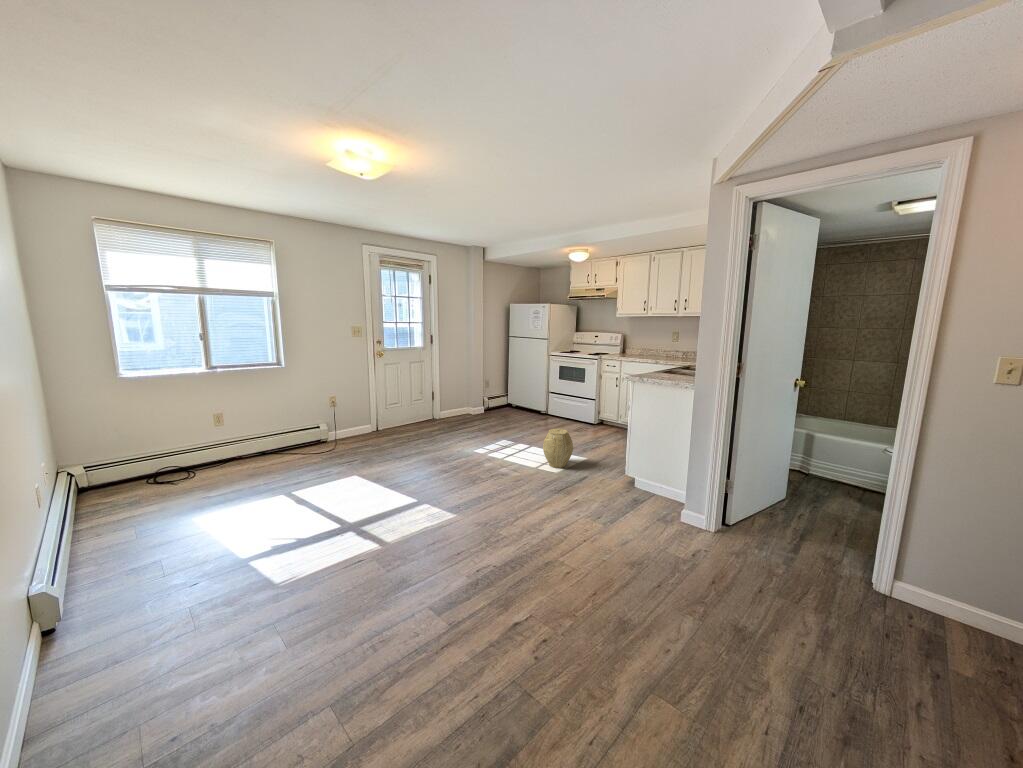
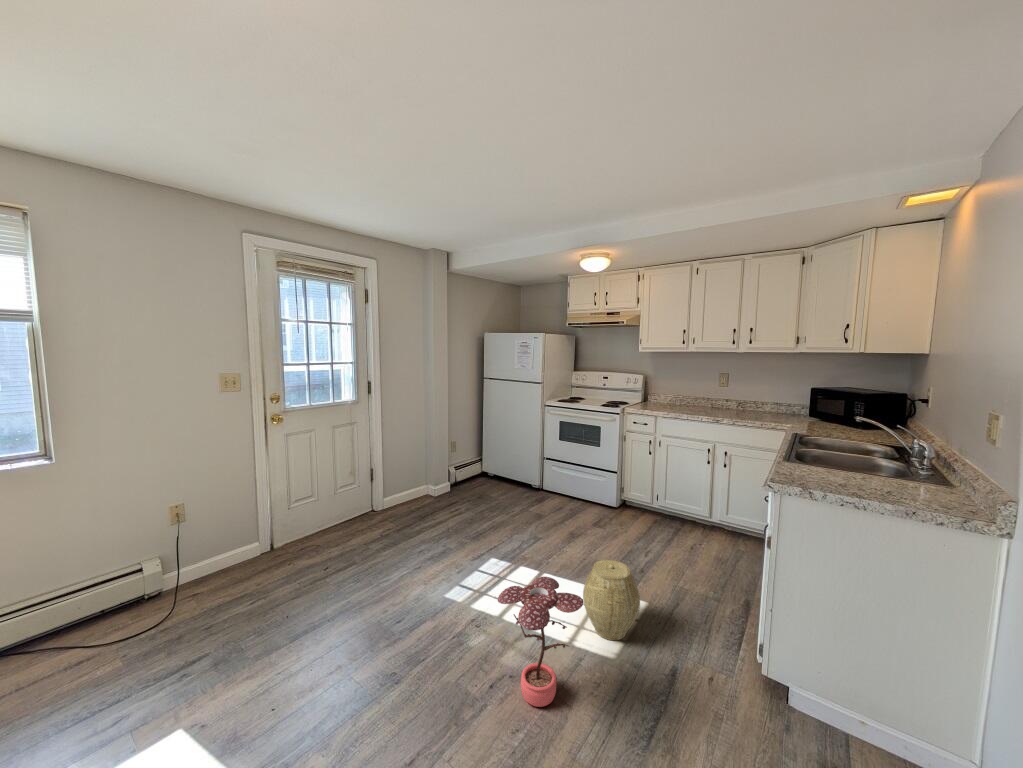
potted plant: none [491,426,531,481] -> present [498,577,583,707]

